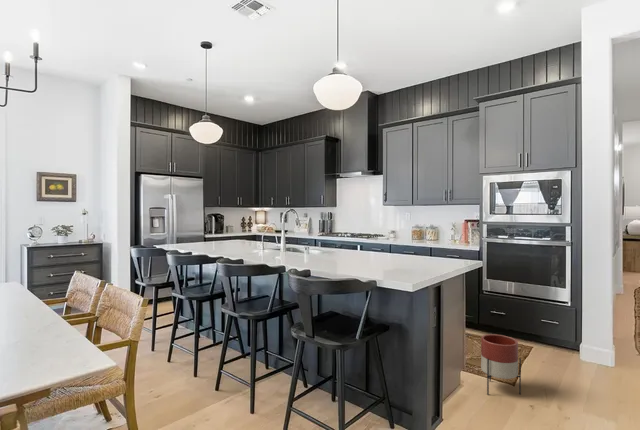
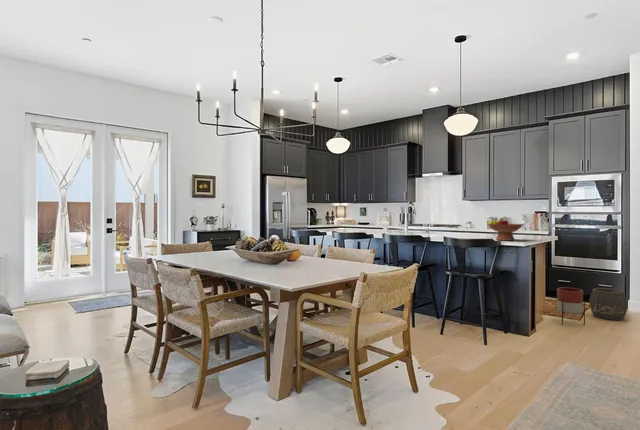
fruit bowl: none [367,237,423,274] -> present [488,218,523,241]
woven basket: none [528,329,581,380] -> present [589,288,628,320]

